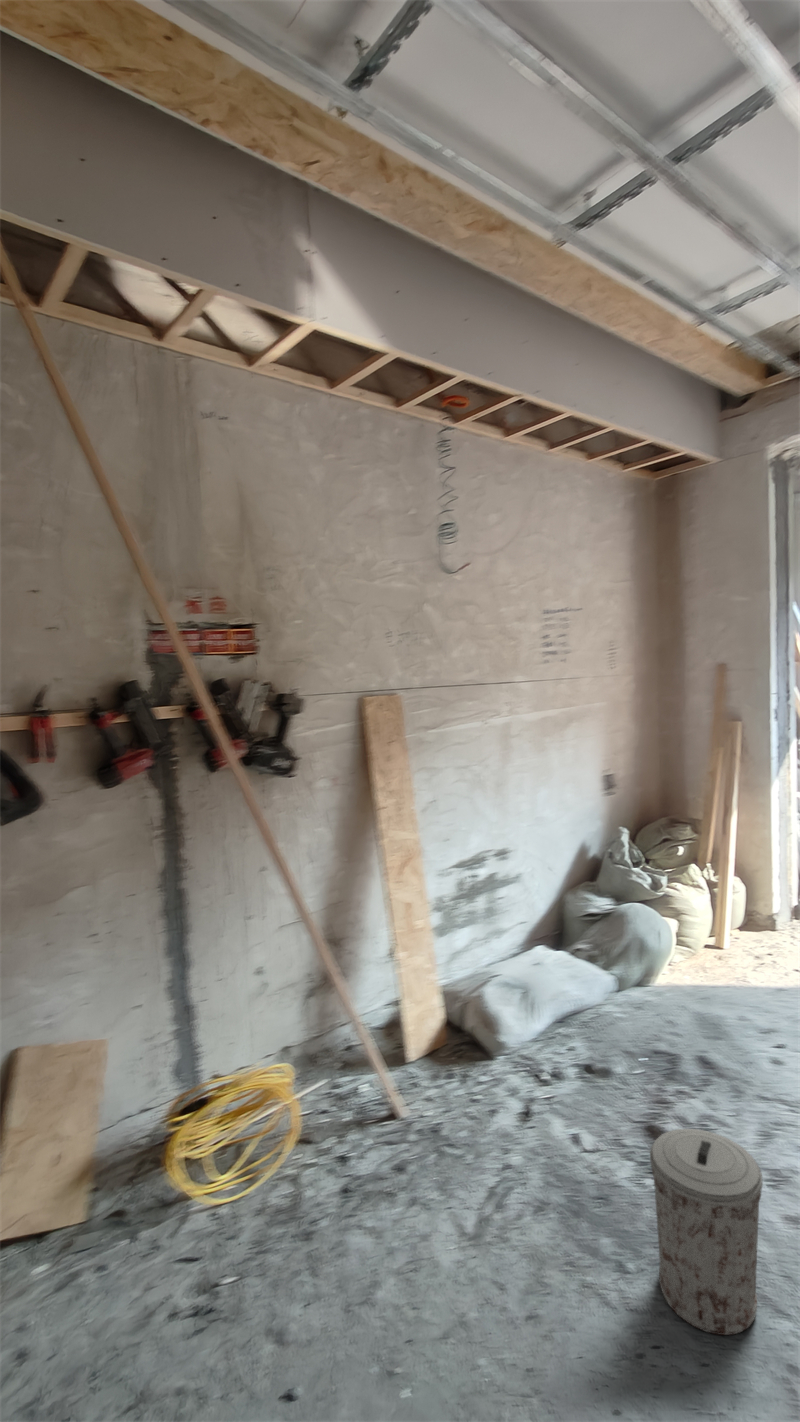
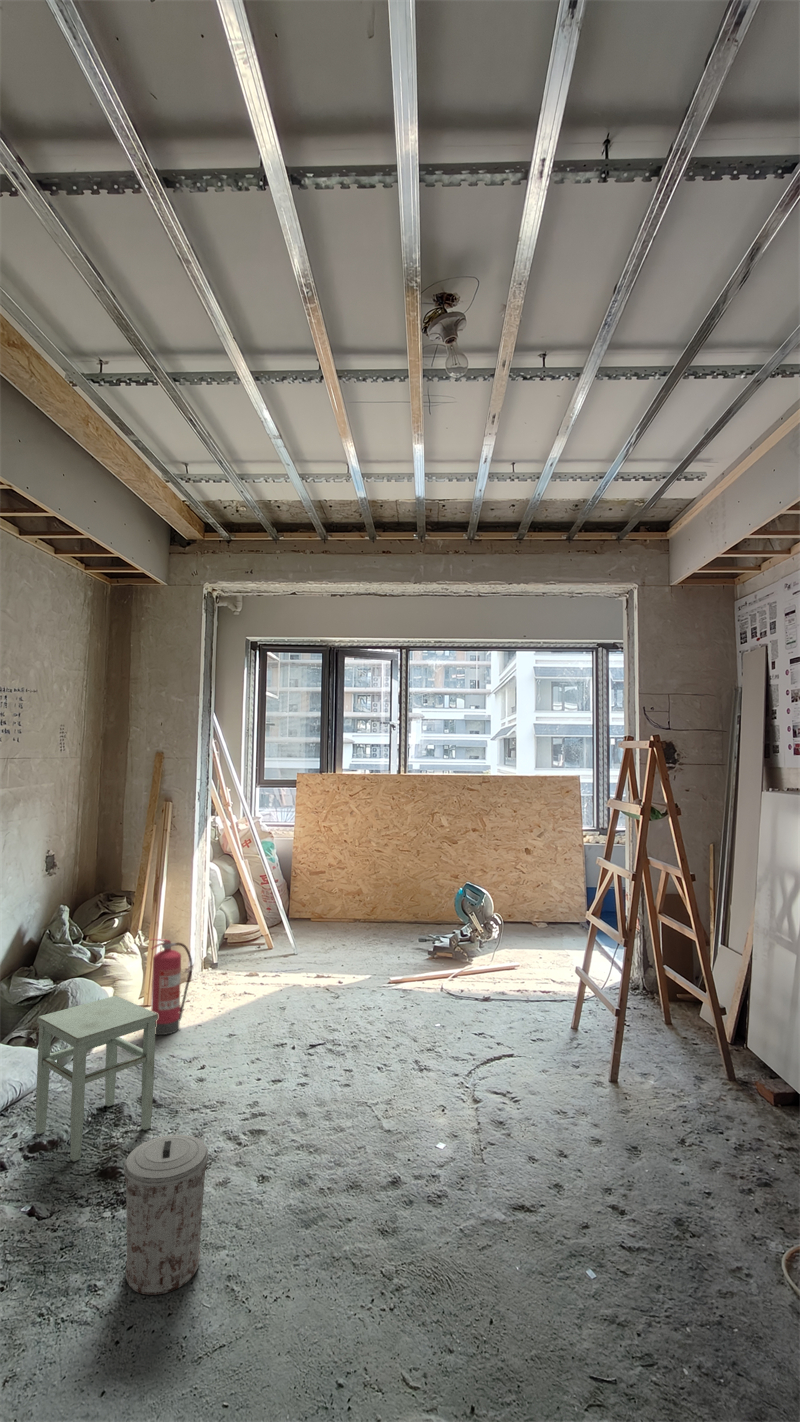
fire extinguisher: none [712,875,769,987] -> present [151,939,192,1035]
stool: none [581,934,711,1104] -> present [36,996,158,1162]

